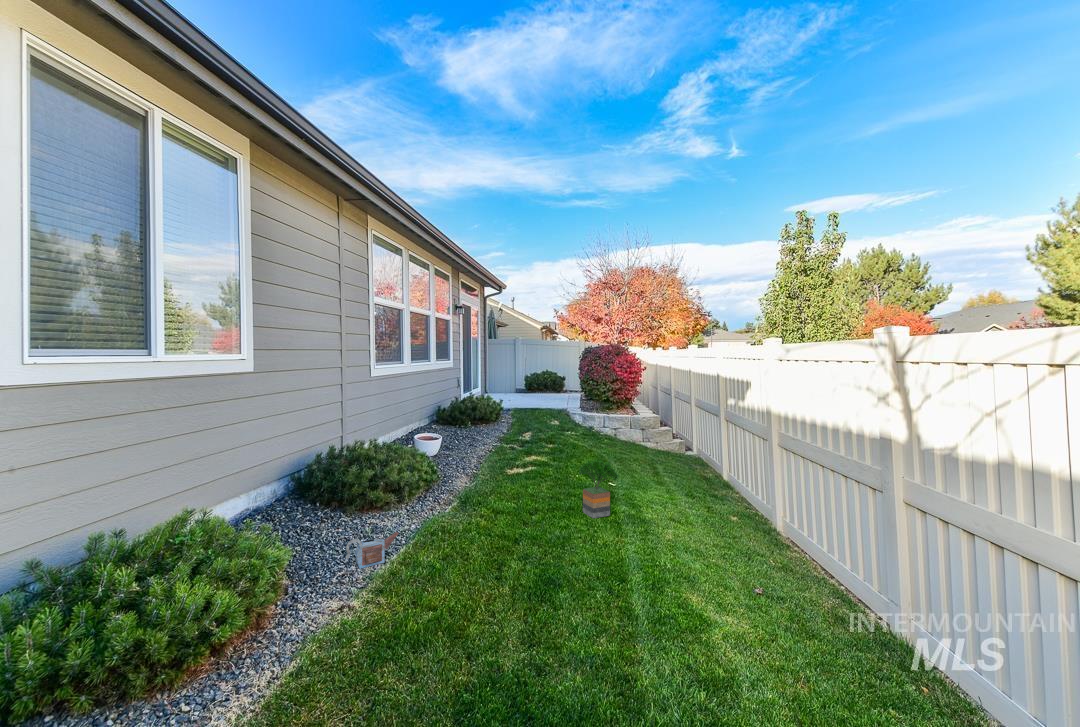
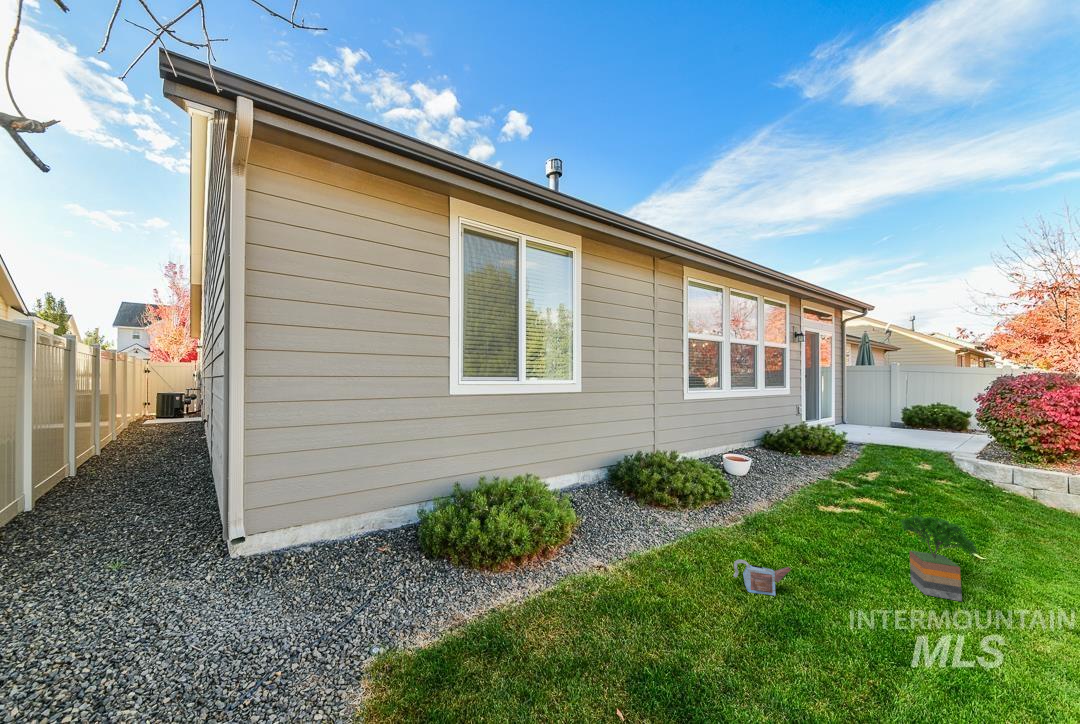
watering can: present [346,532,399,569] -> present [733,559,791,596]

